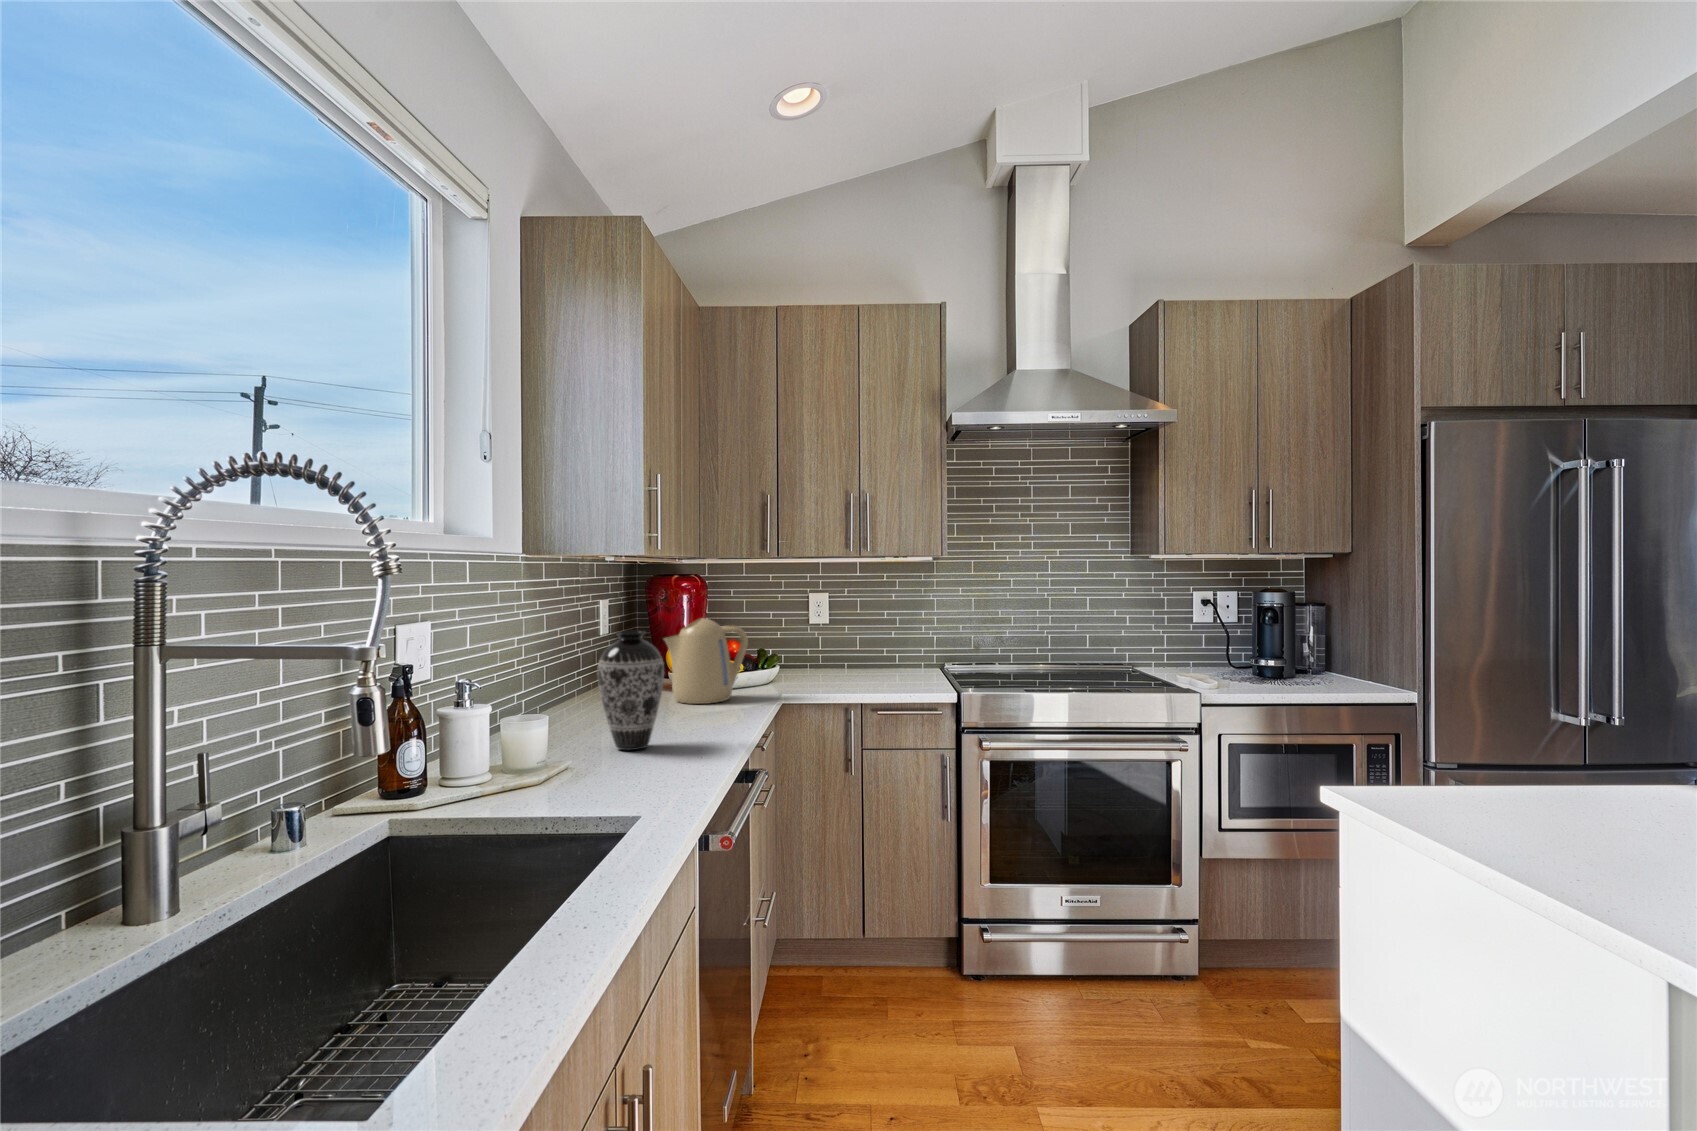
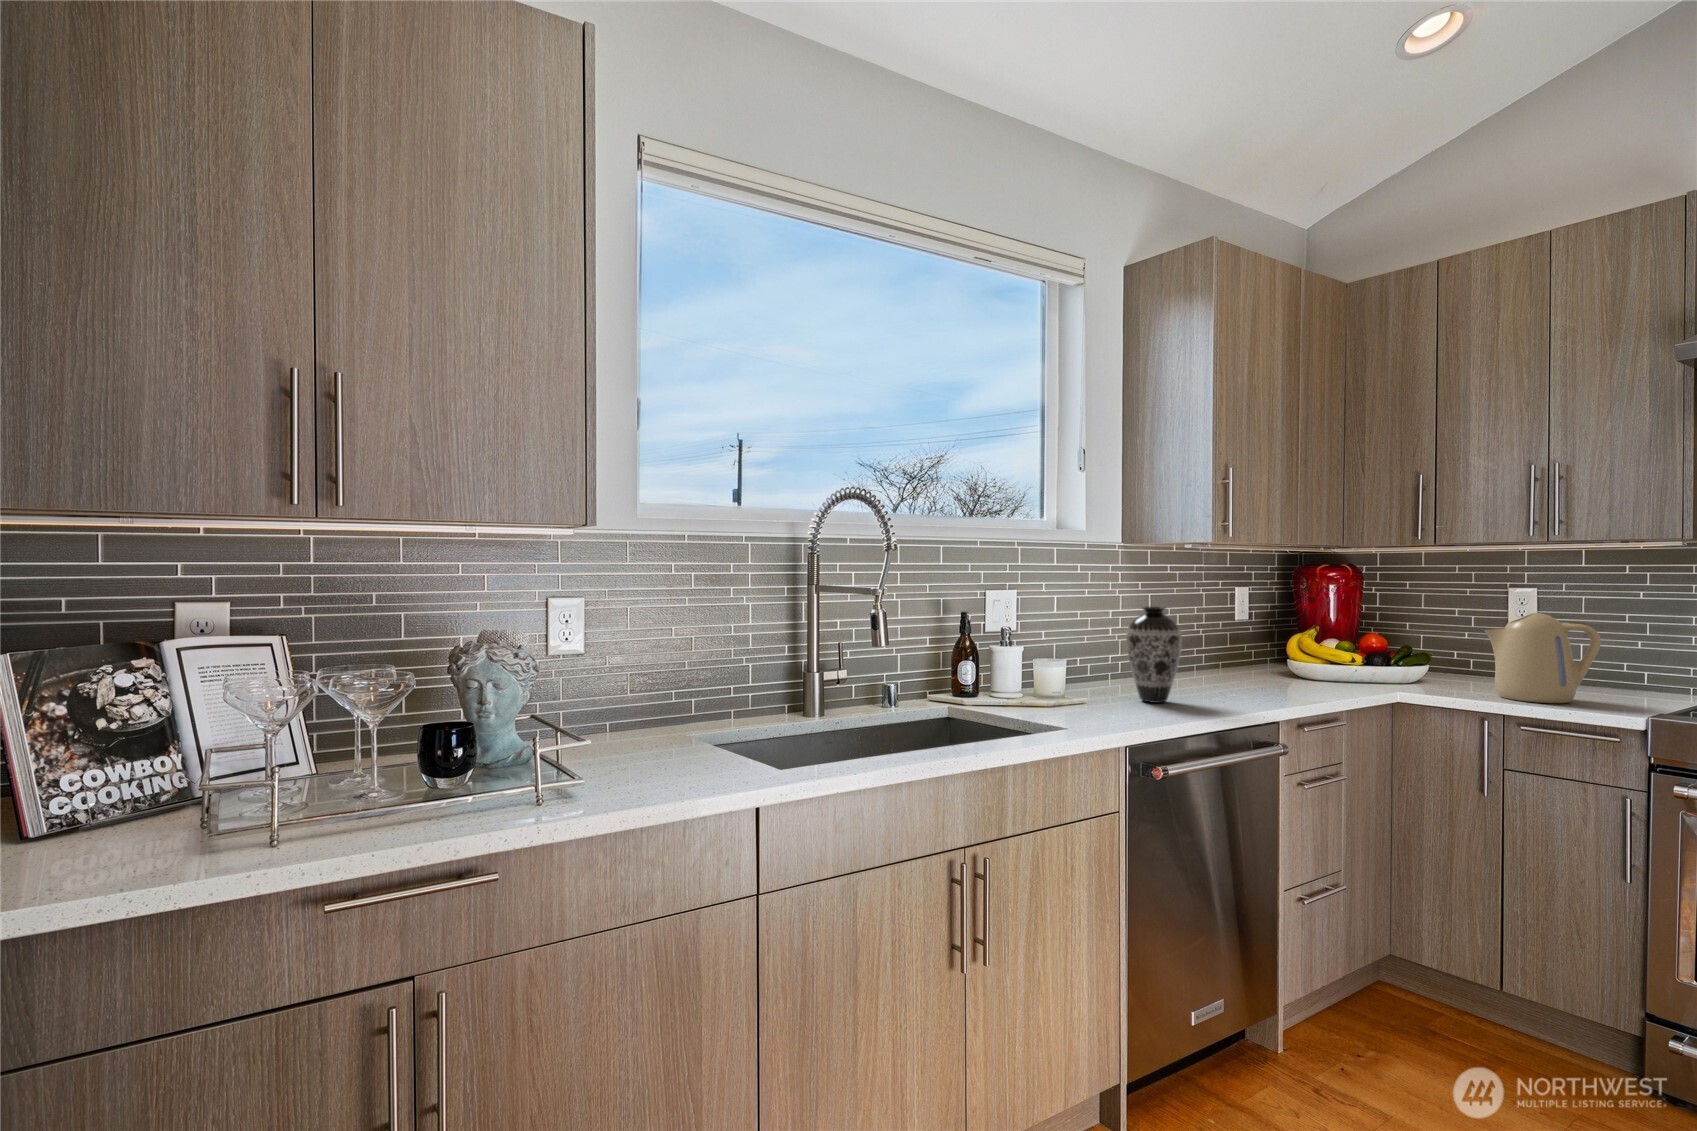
kettle: present [664,618,748,704] -> present [1484,613,1601,703]

